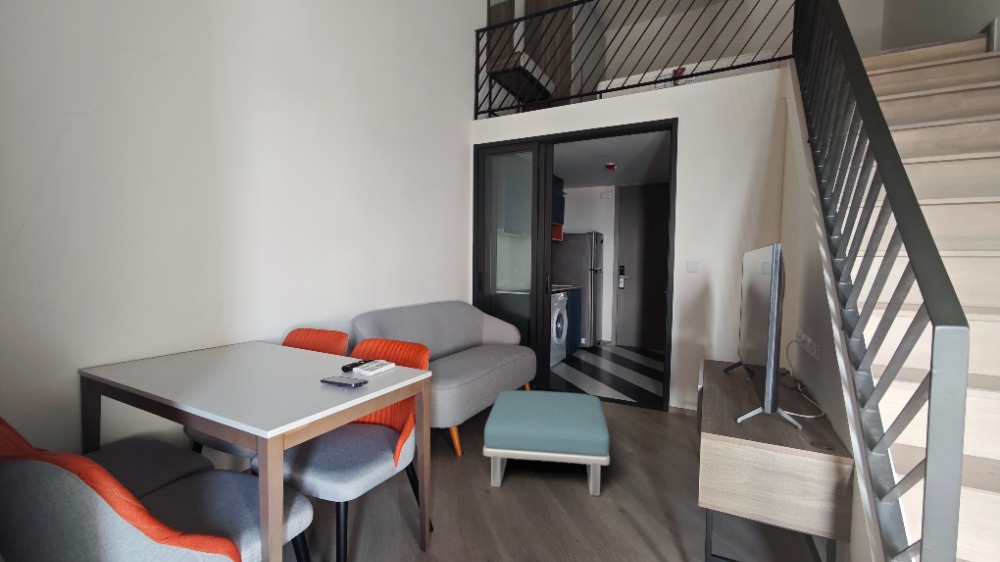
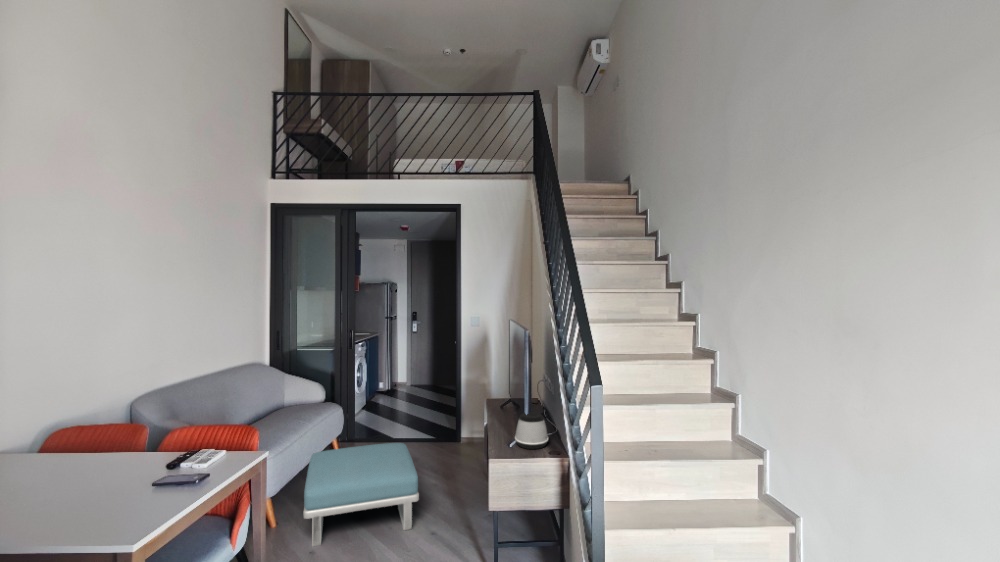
speaker: none [749,375,808,431] -> present [515,412,548,449]

